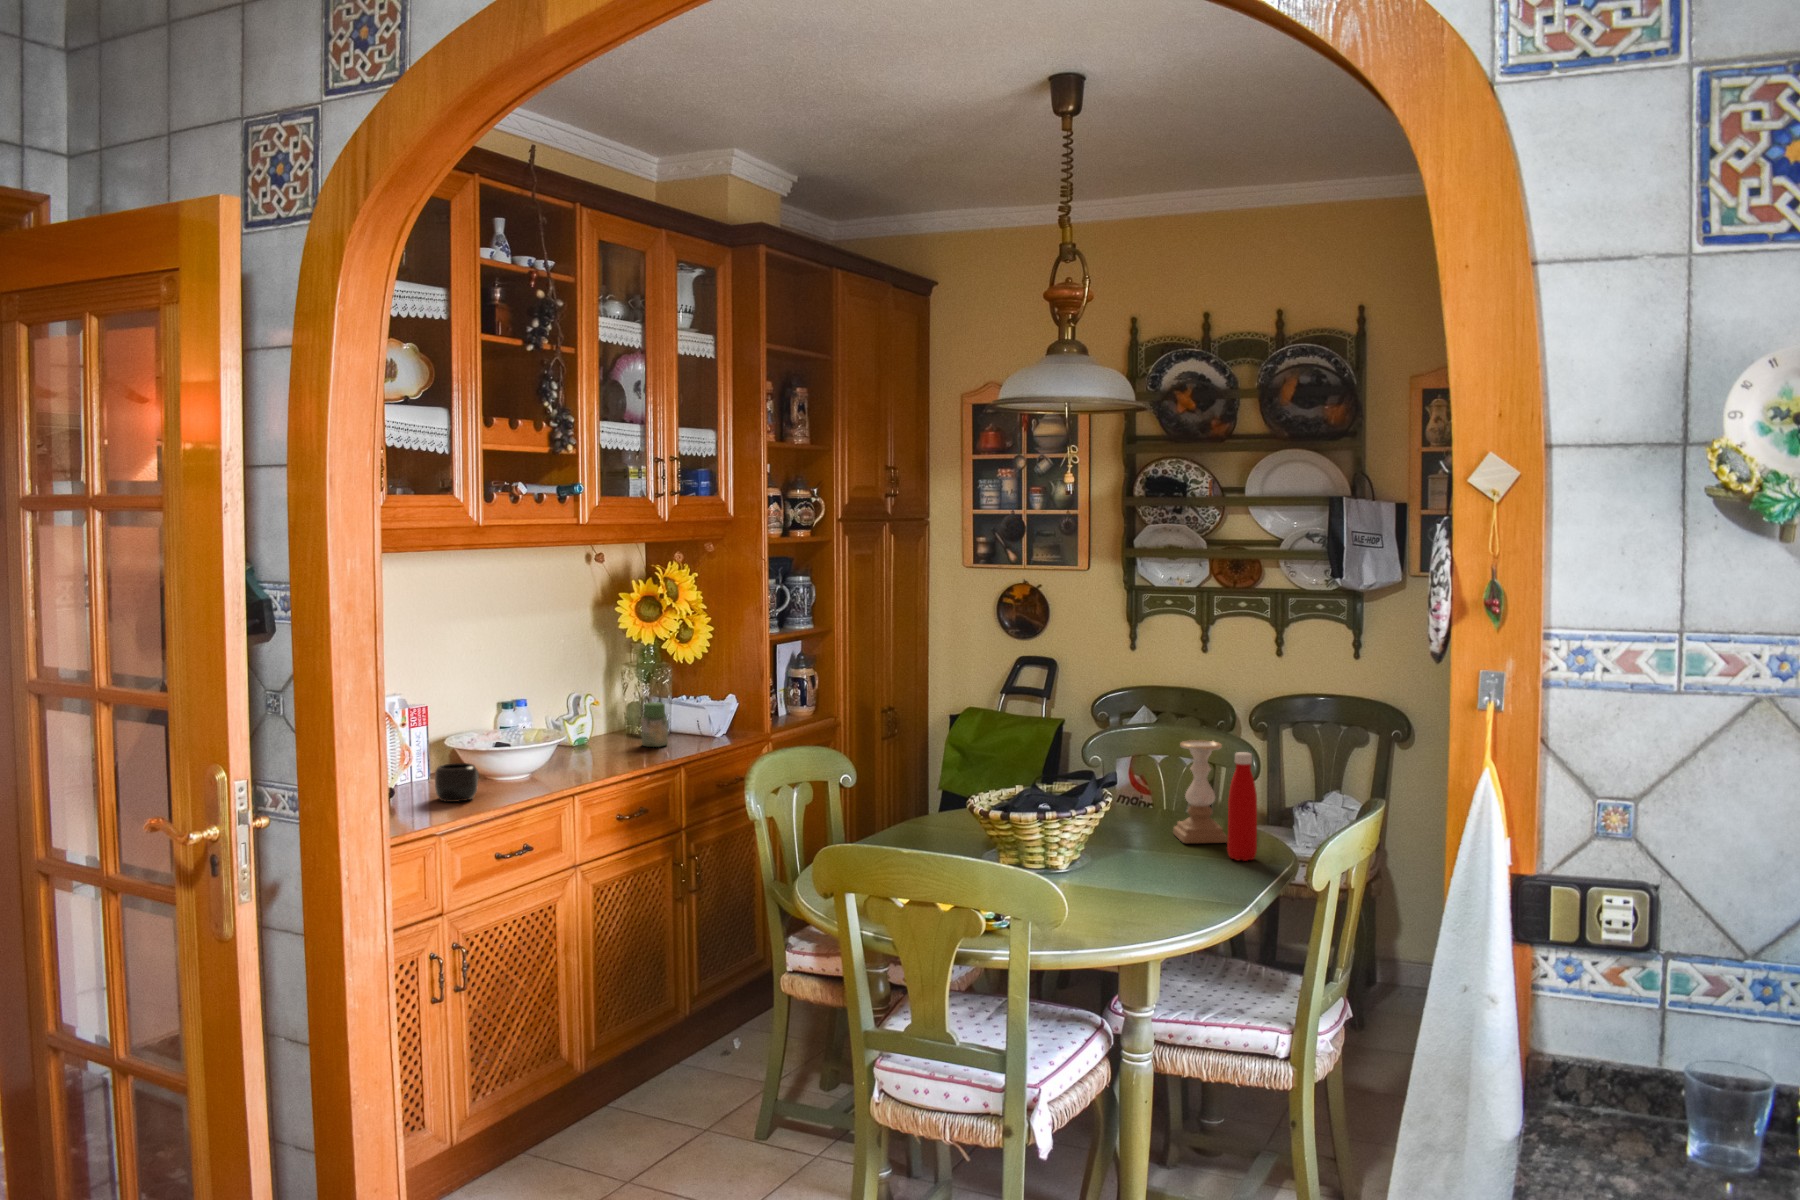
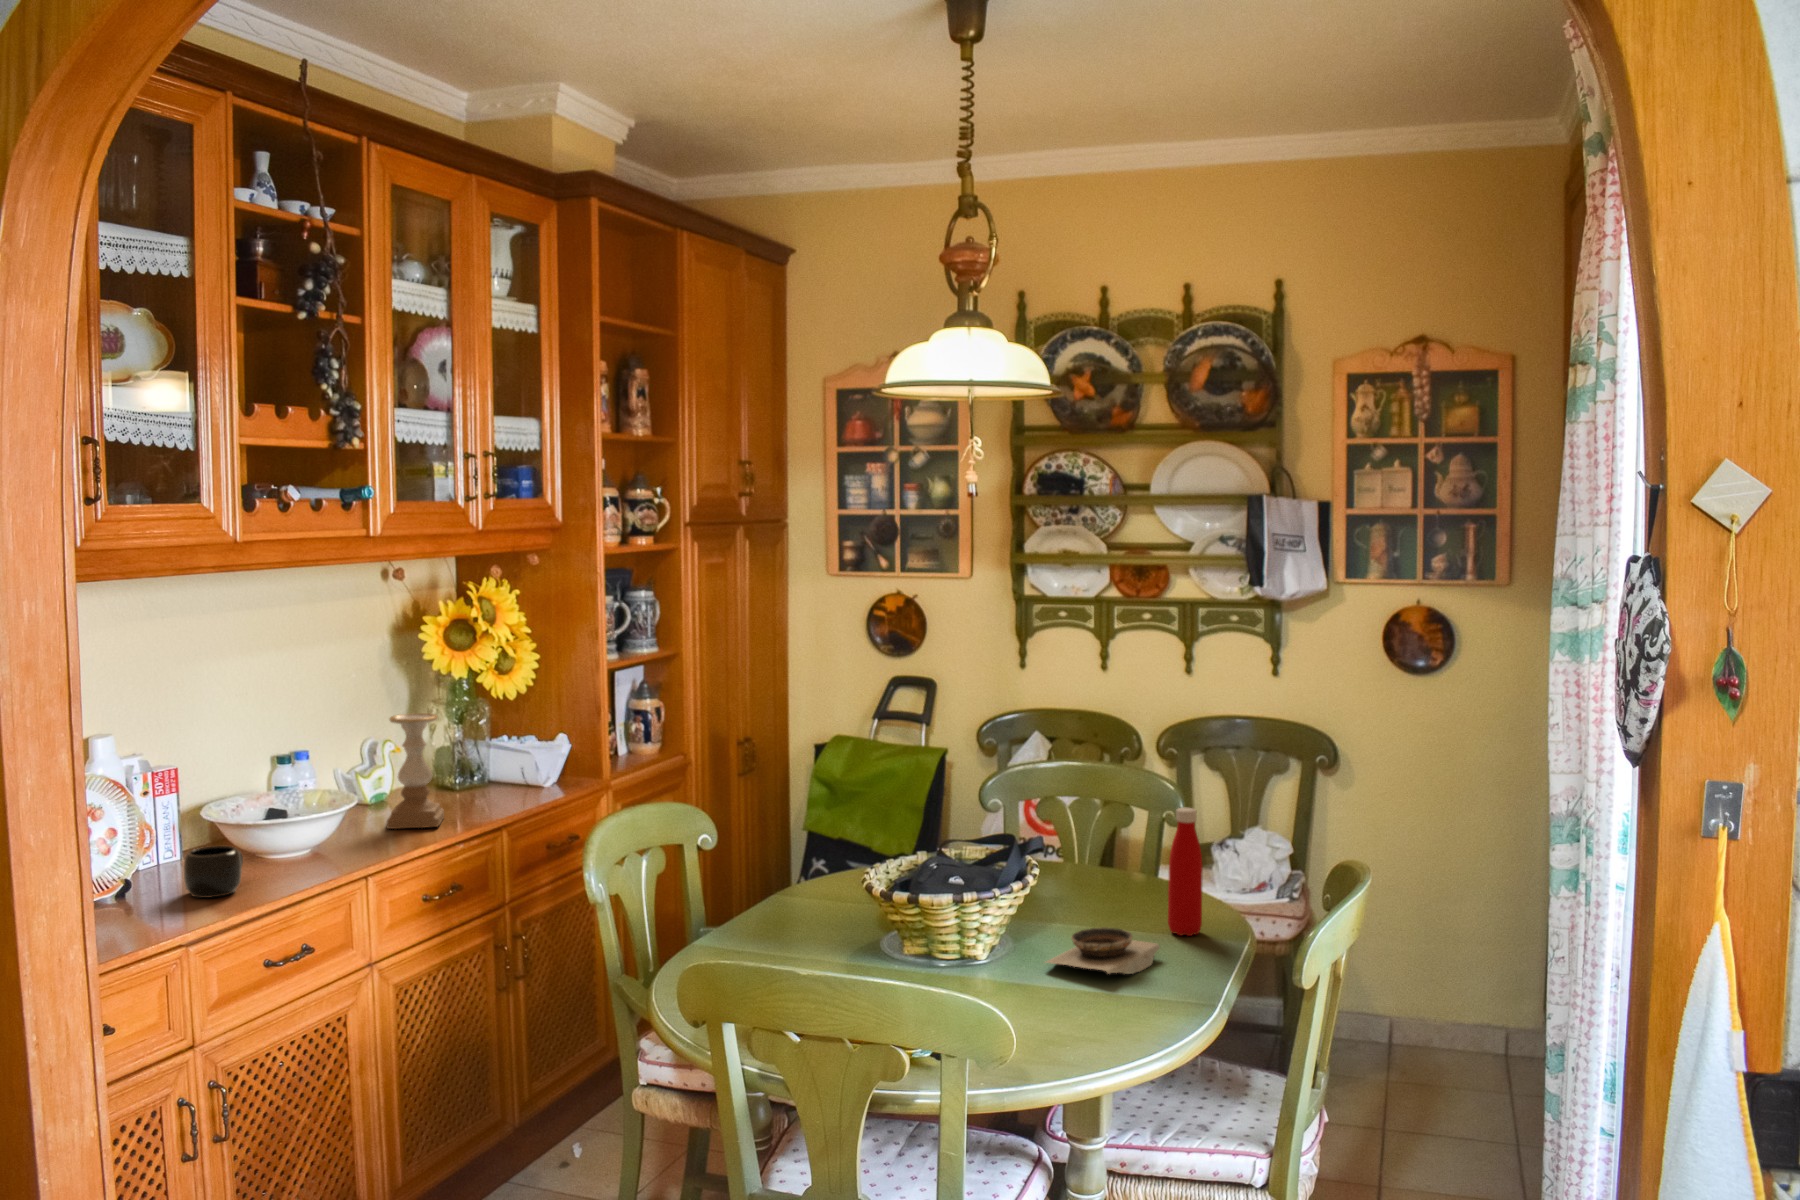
jar: present [642,702,668,747] -> none [451,750,484,805]
candle holder: present [1173,740,1227,843] -> present [387,713,444,829]
bowl: none [1113,849,1216,885] -> present [1047,927,1160,974]

